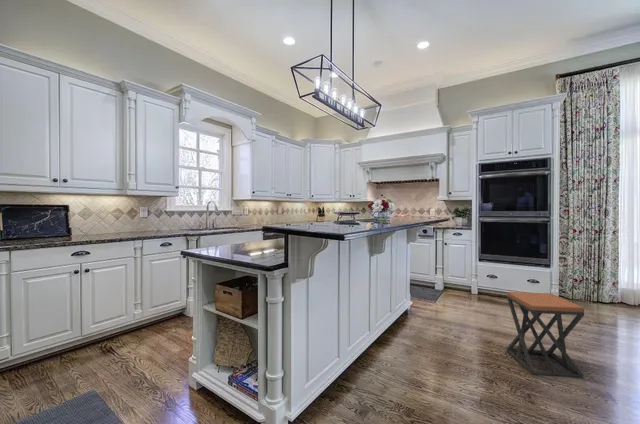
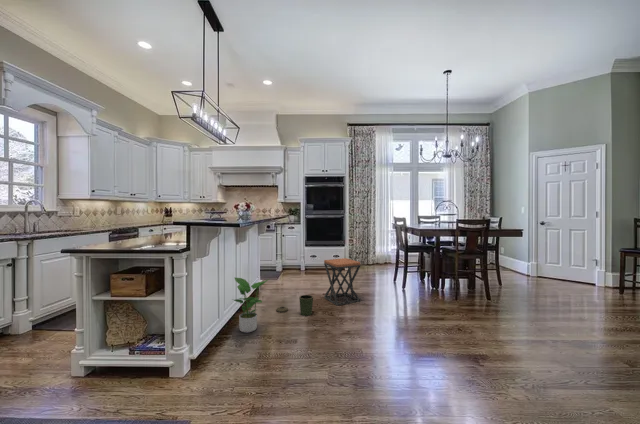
potted plant: none [357,303,410,384] -> present [234,278,267,333]
trash can: none [424,344,484,380] -> present [276,295,313,316]

